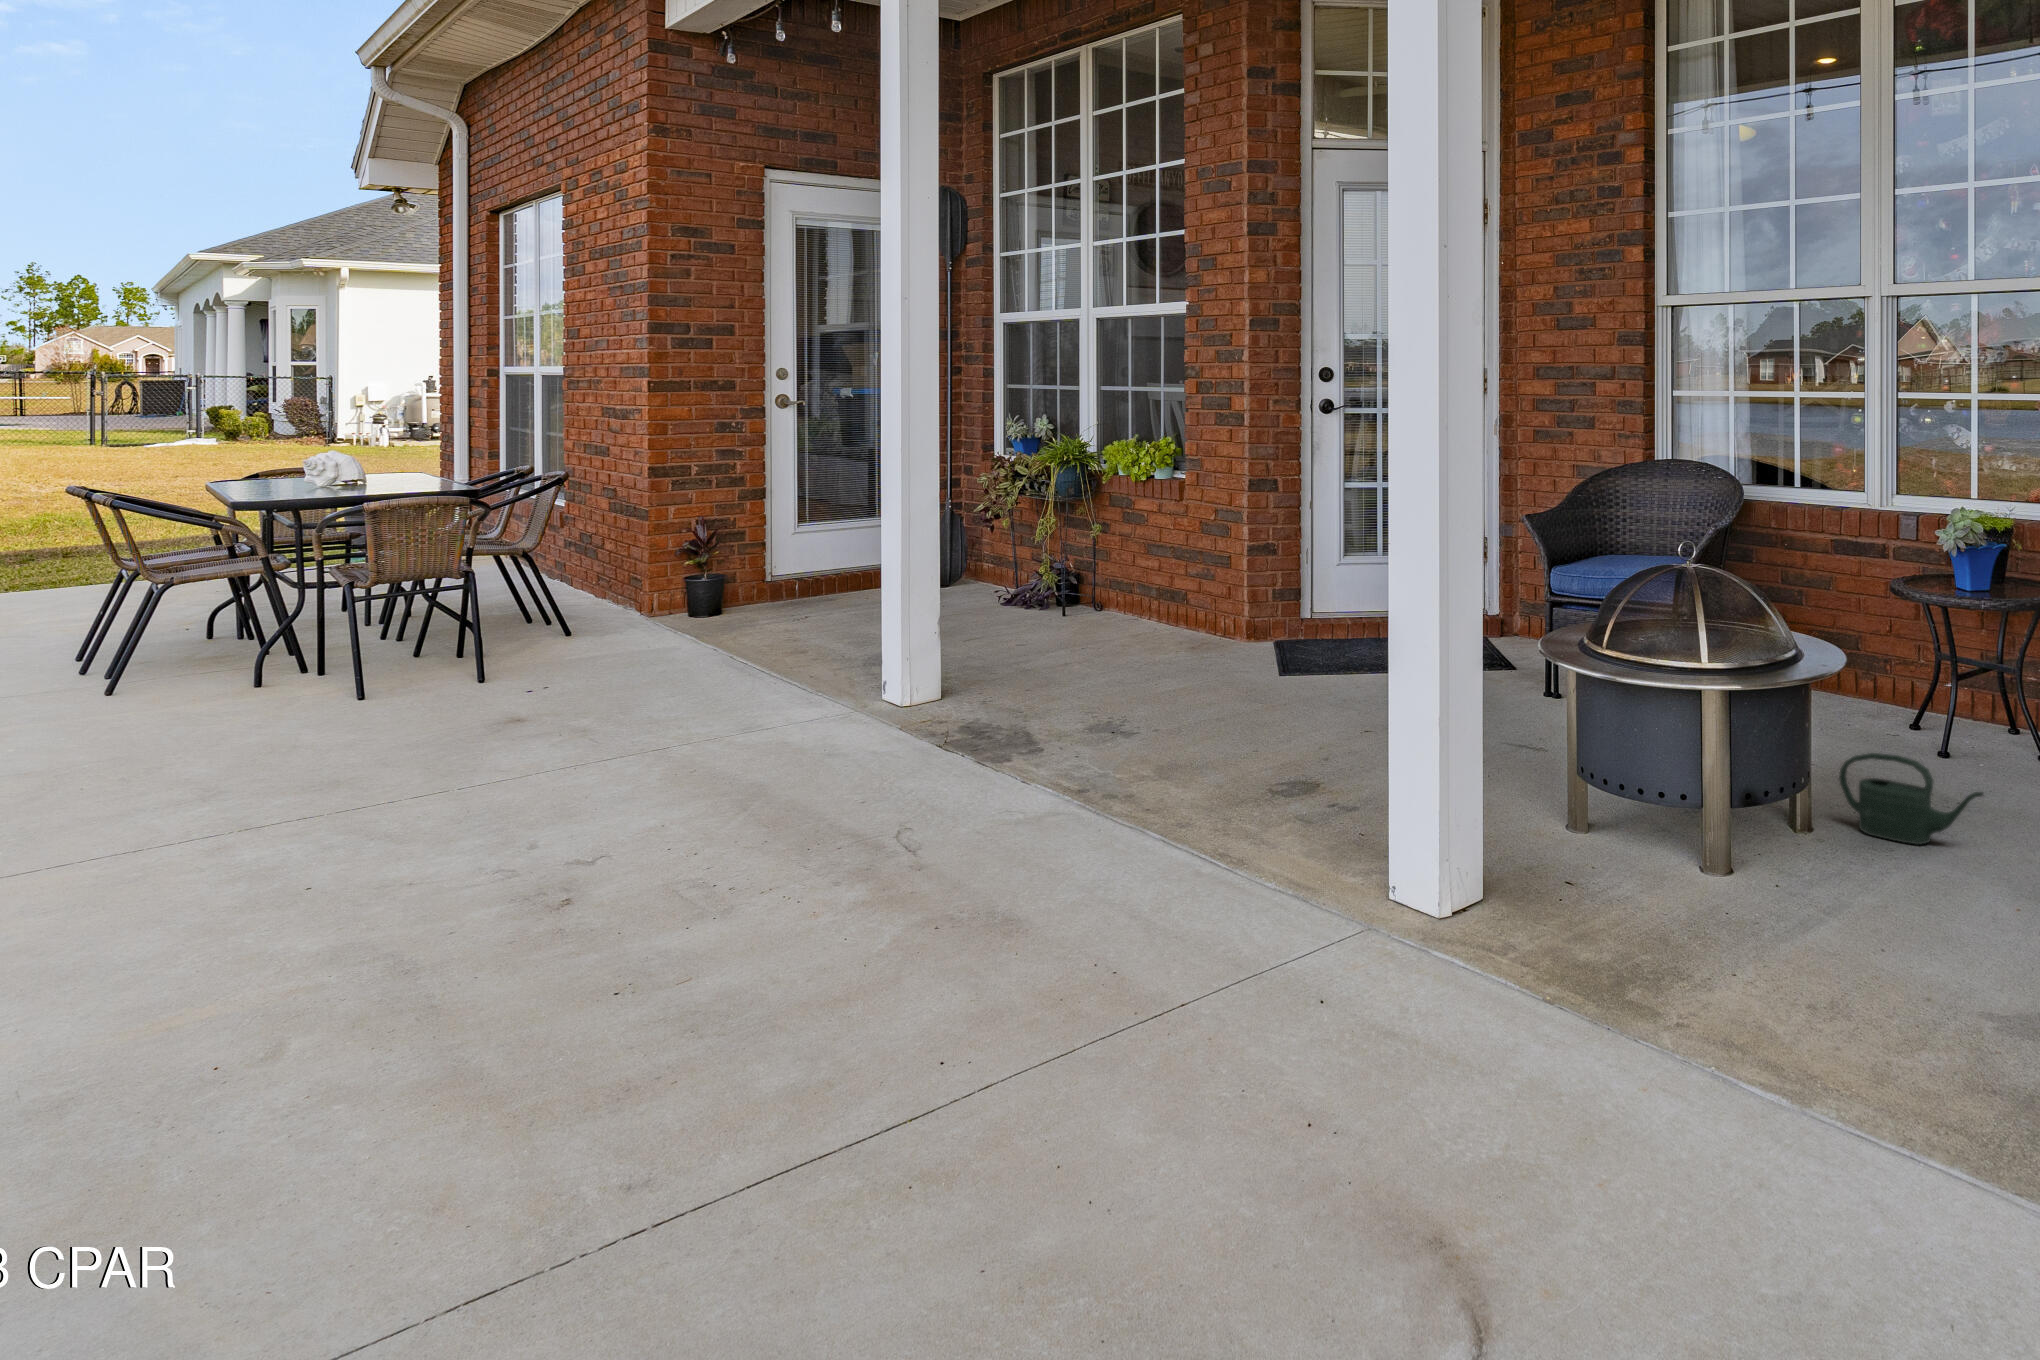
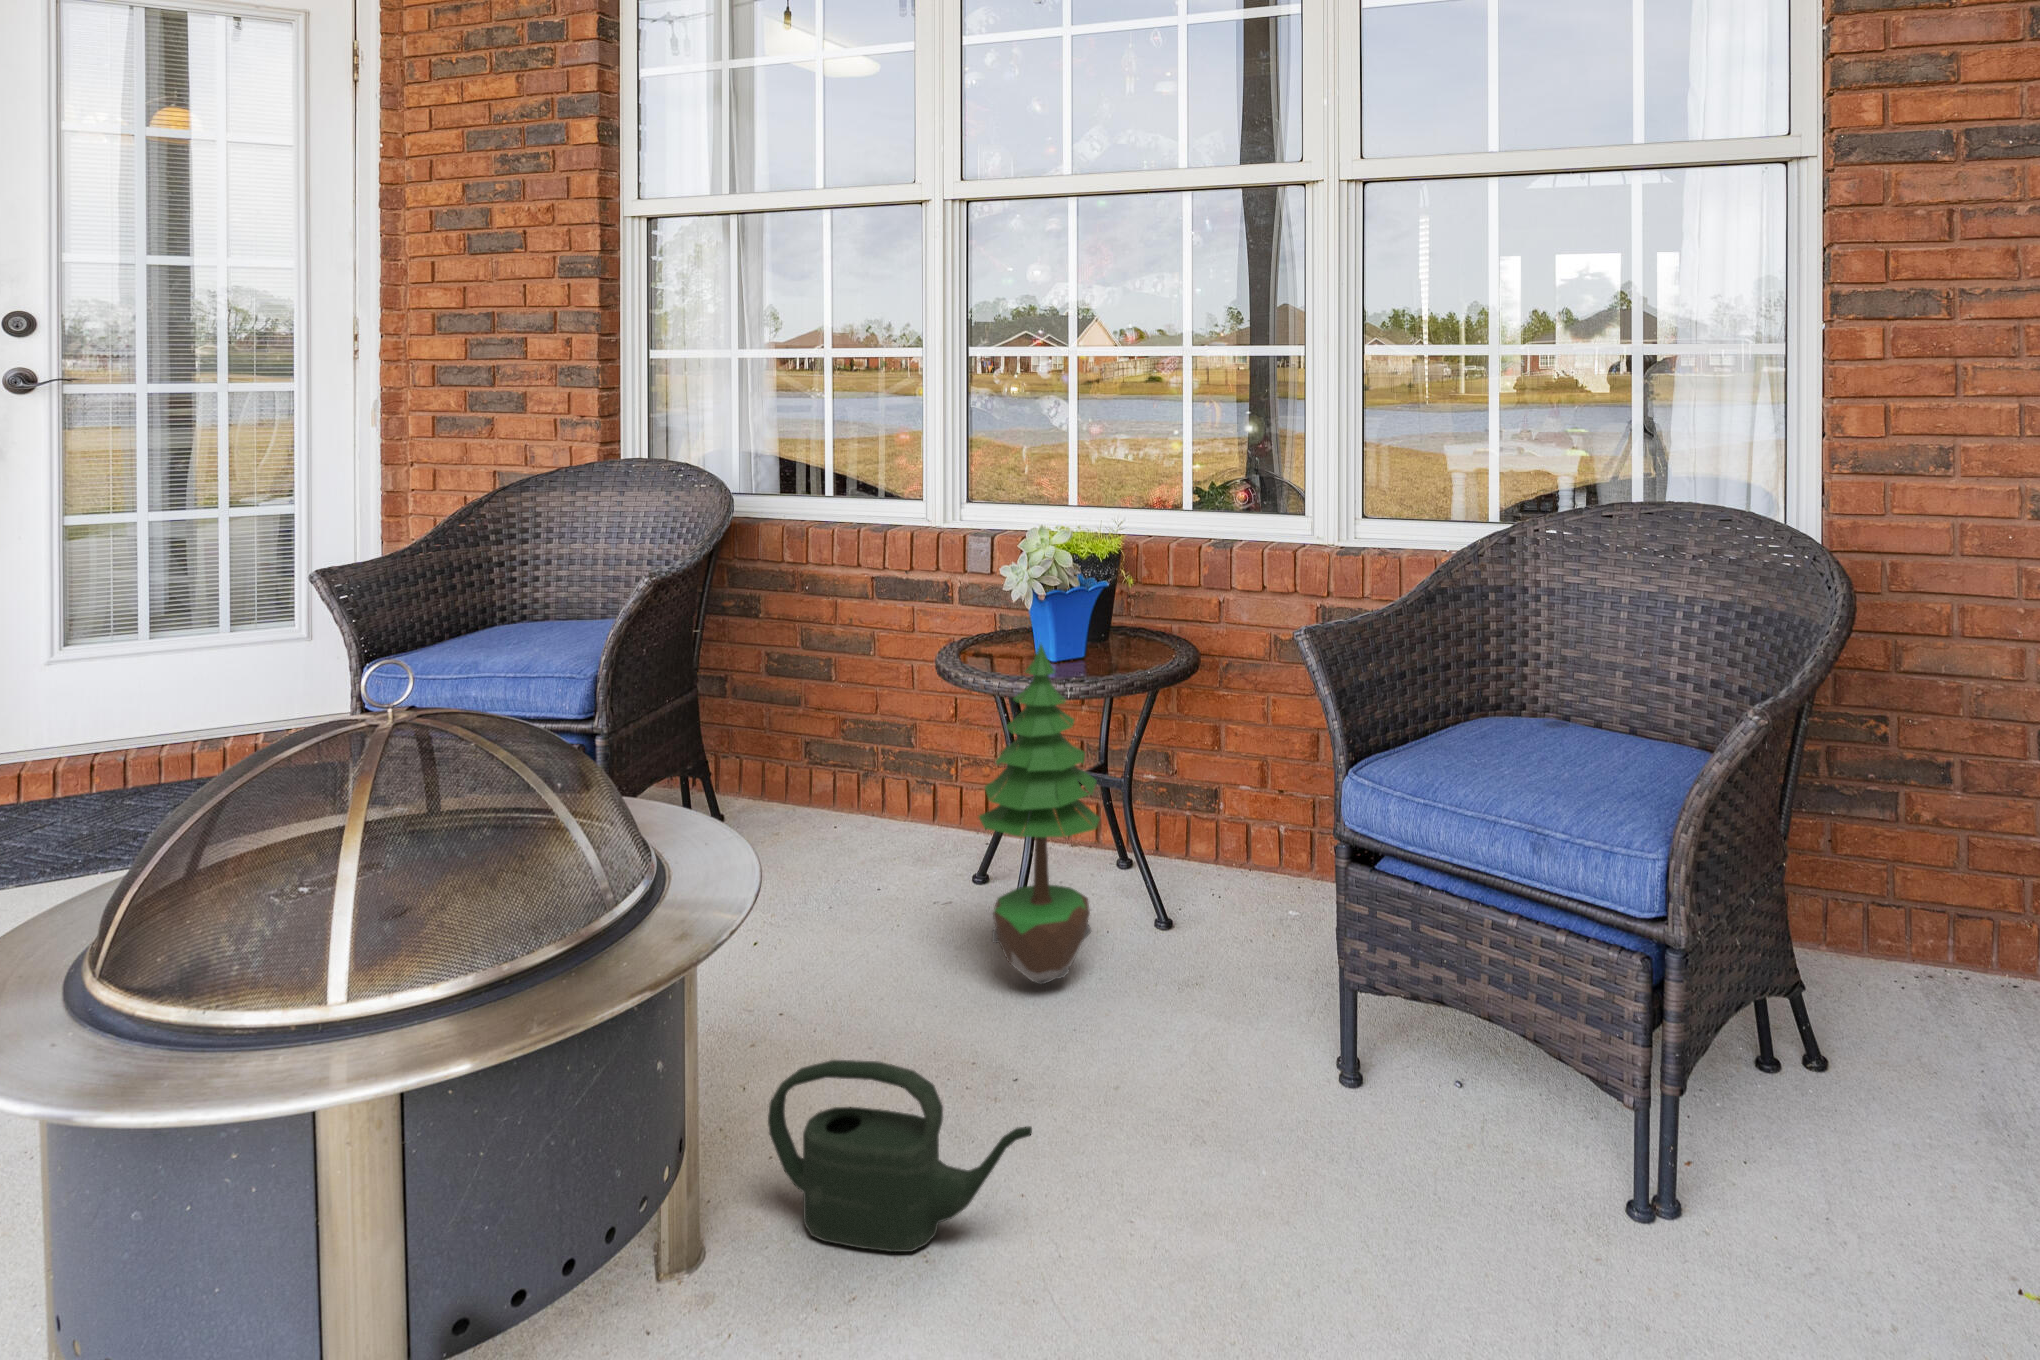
potted tree: none [1926,572,2006,774] -> present [979,644,1100,985]

